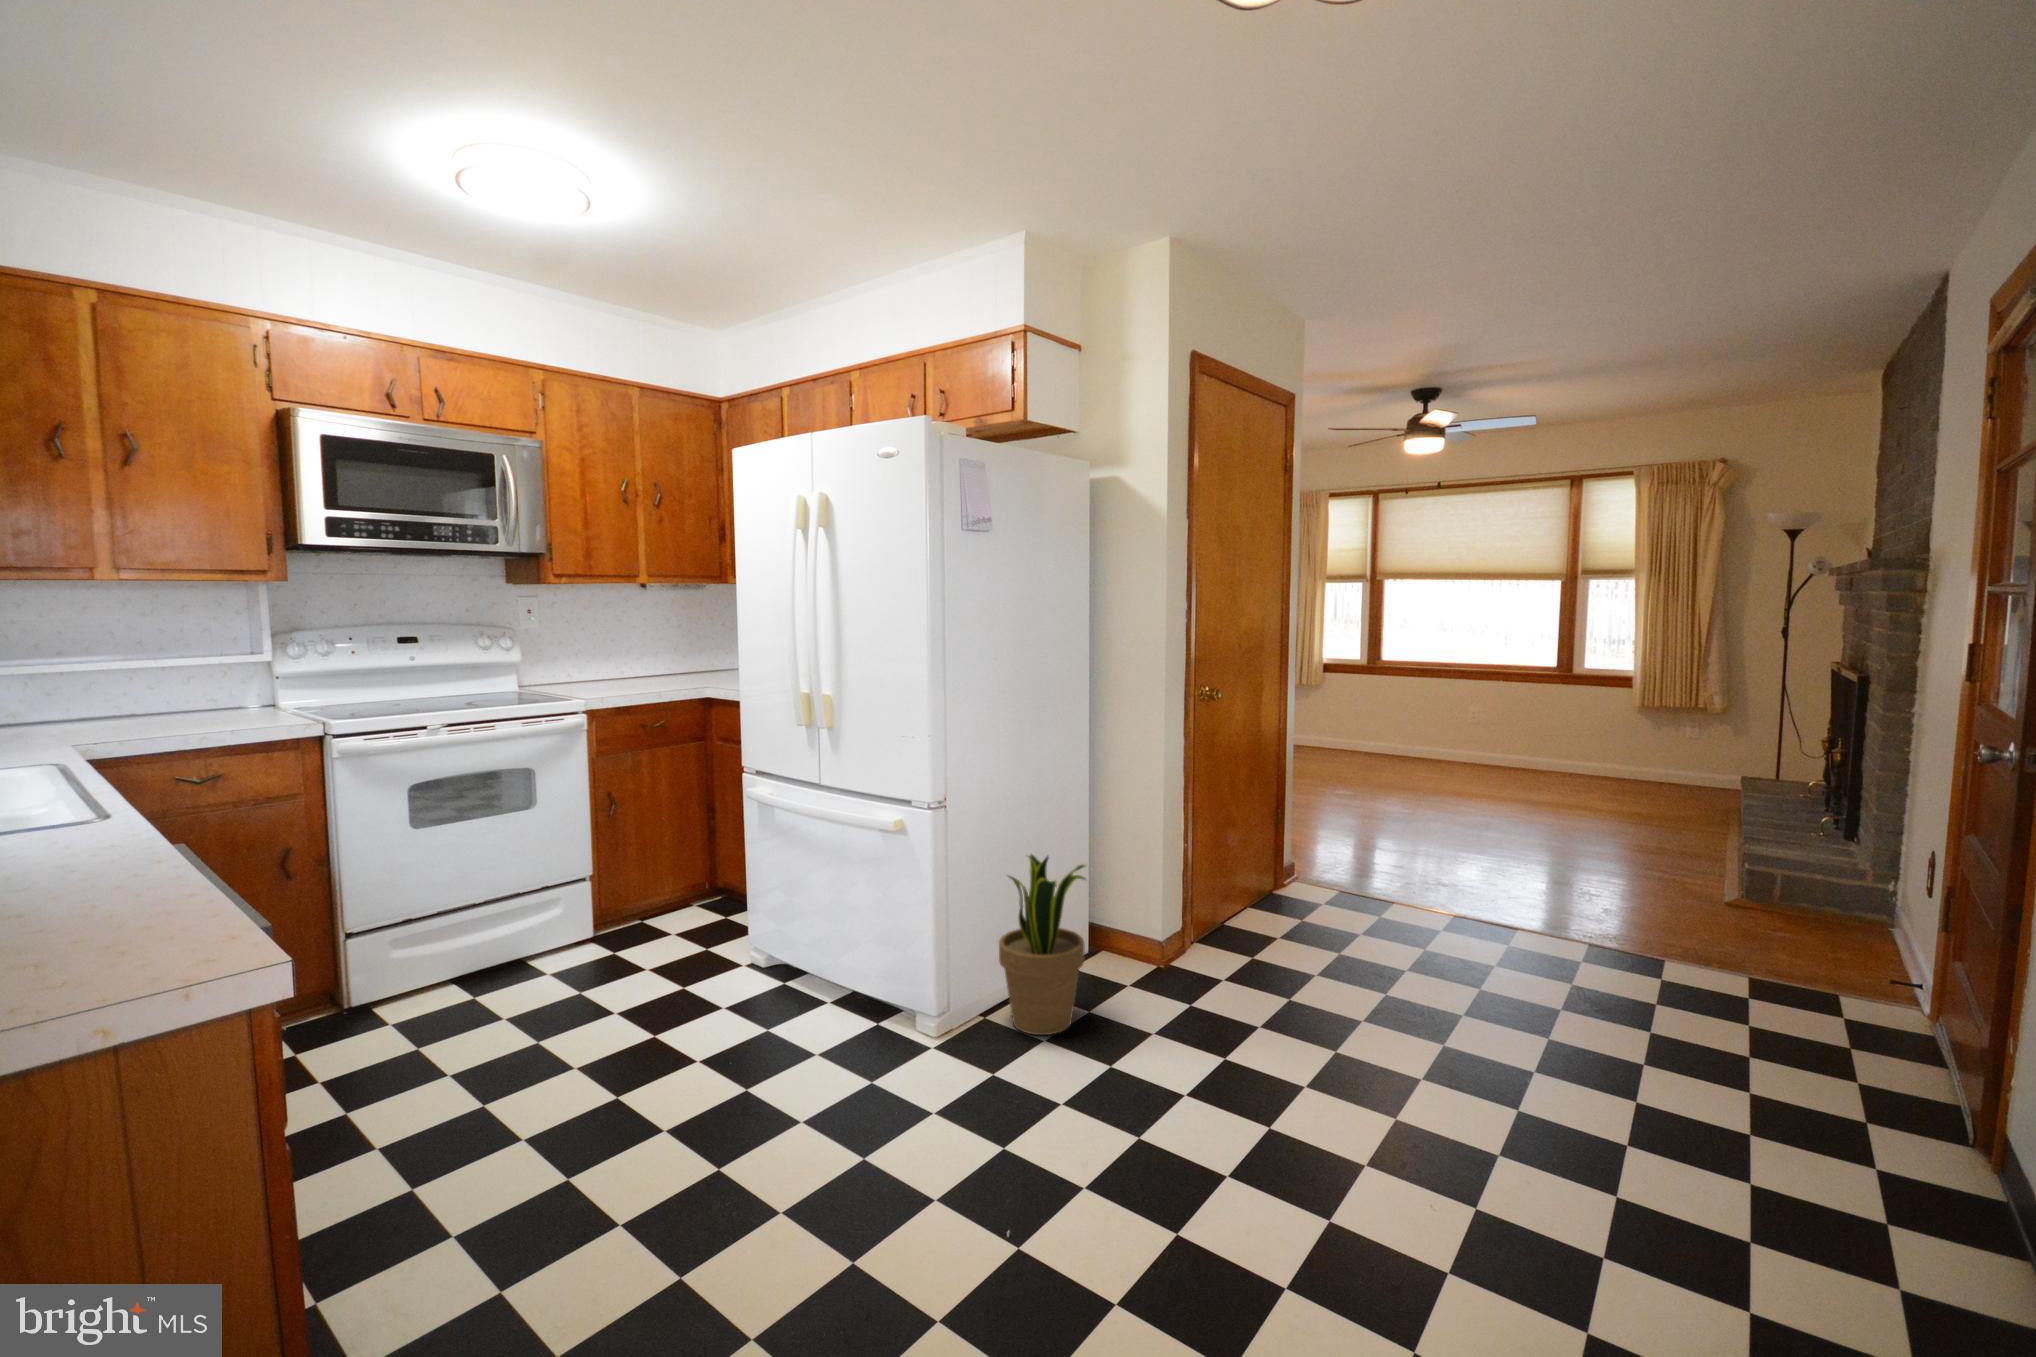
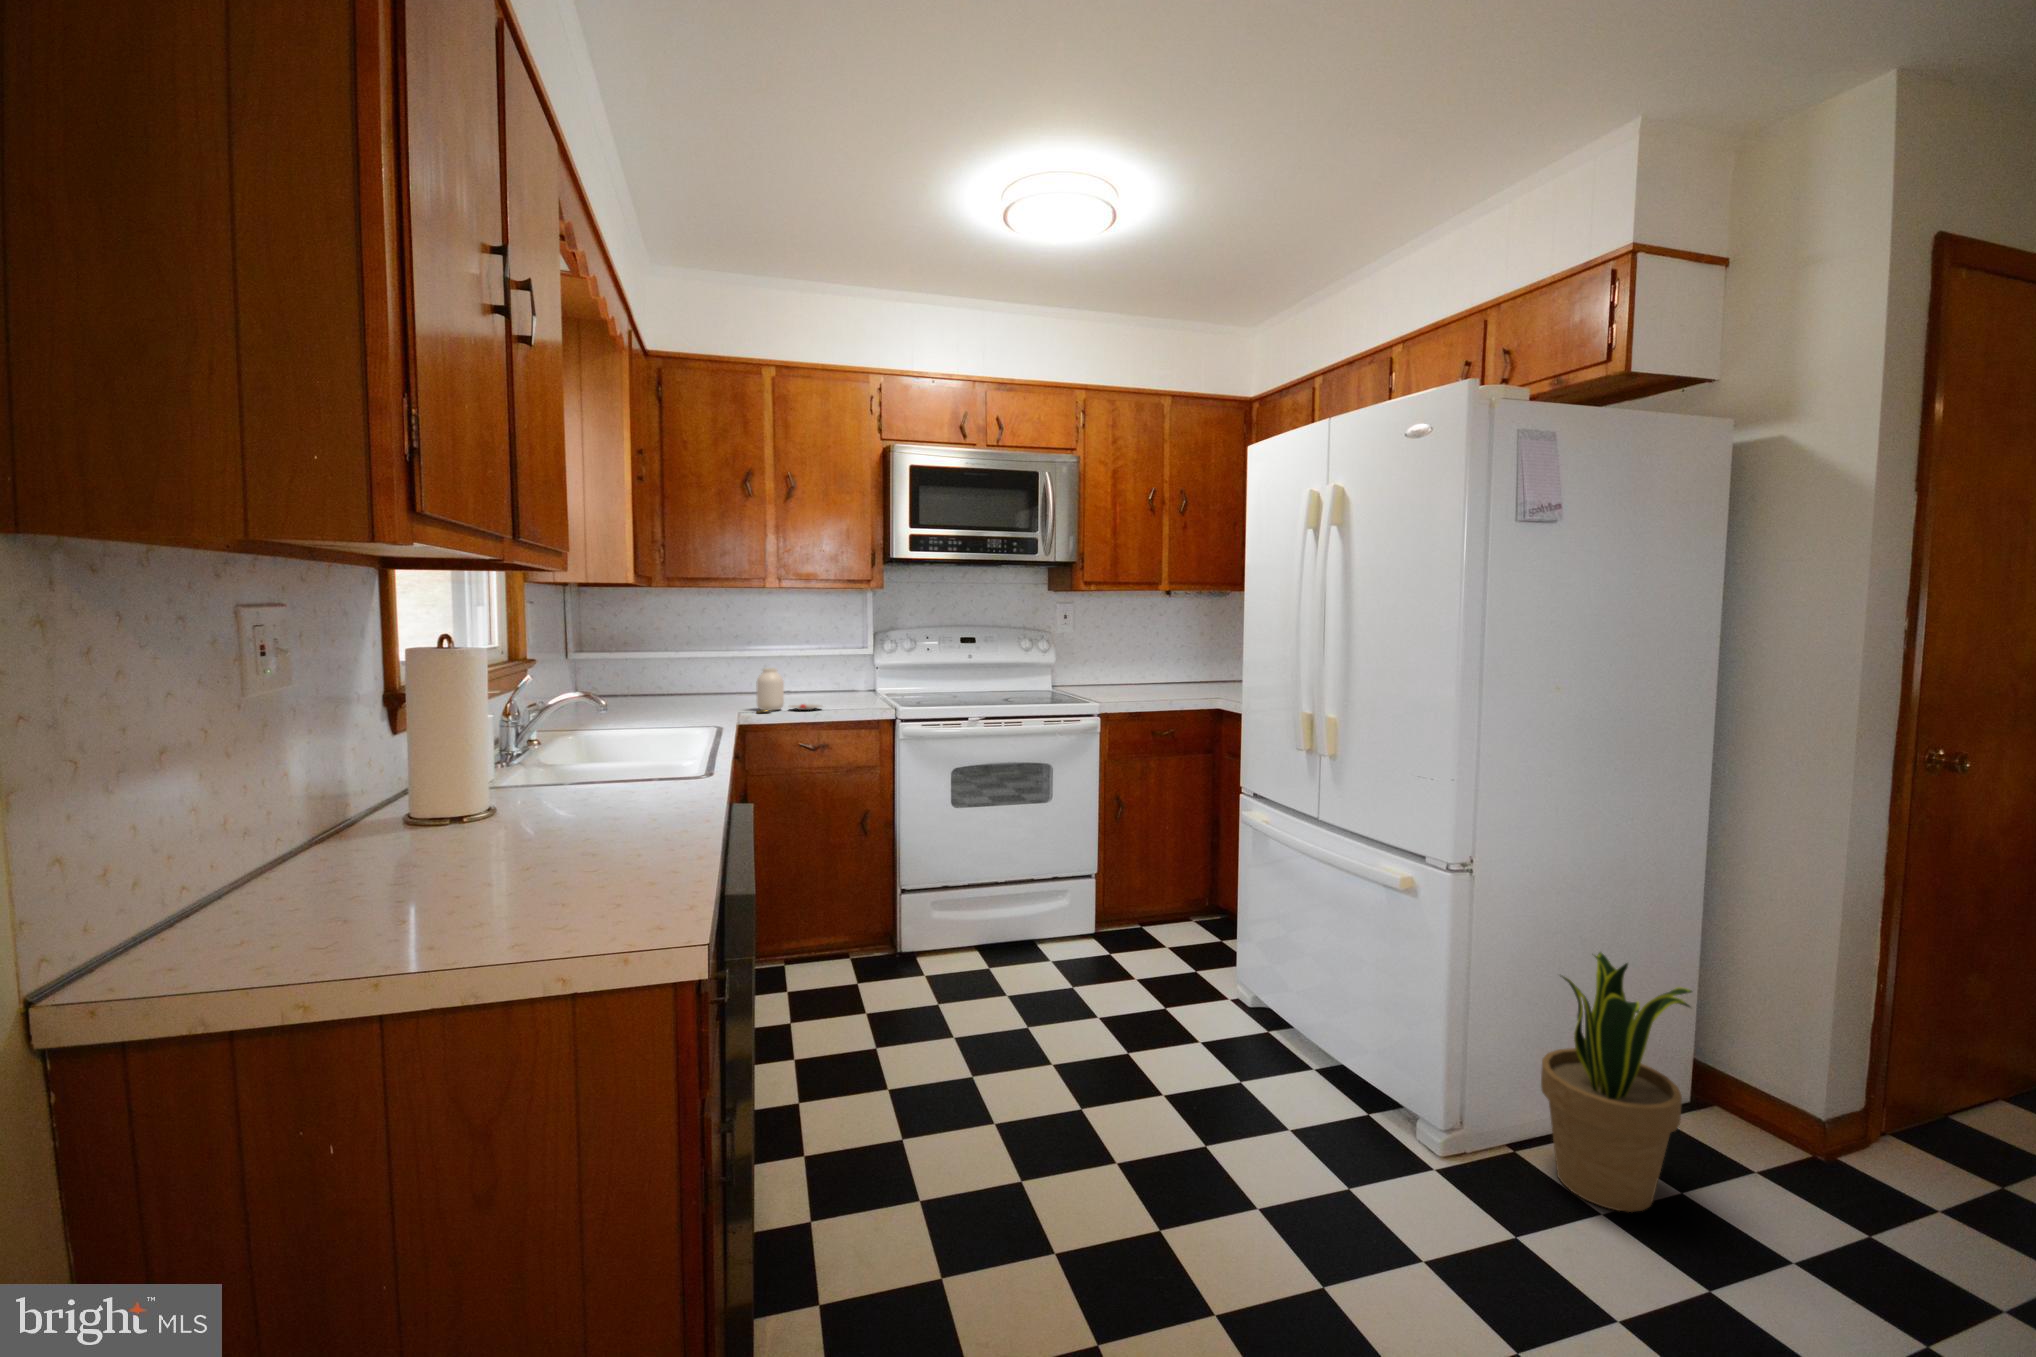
jar: none [86,685,208,744] -> present [756,668,821,711]

